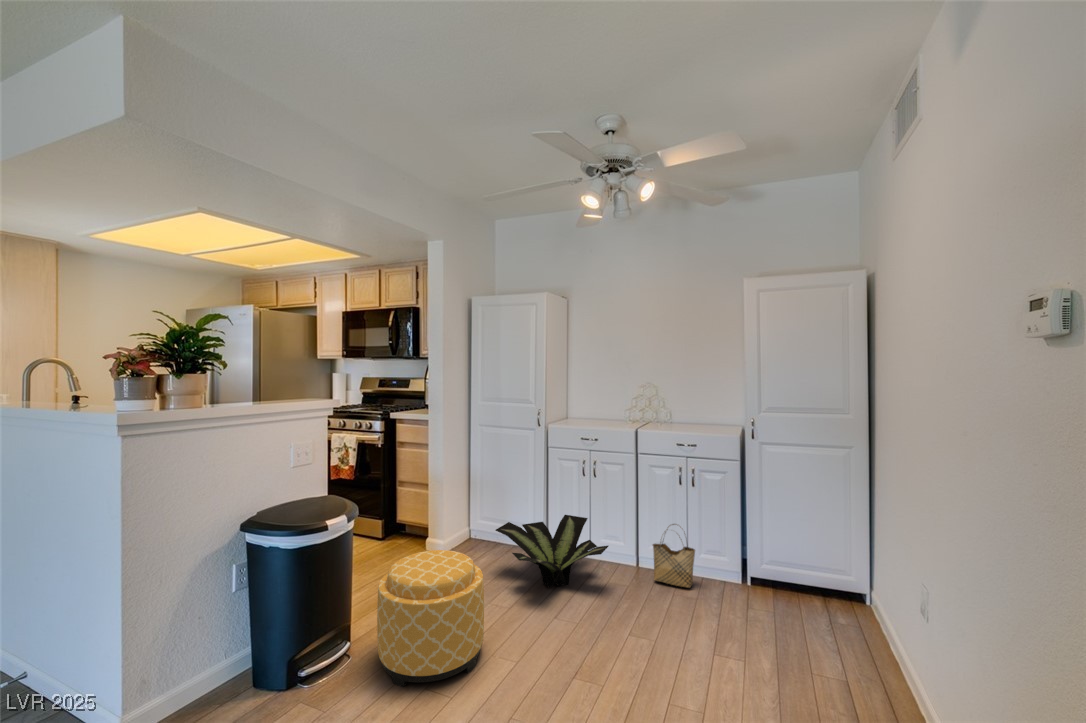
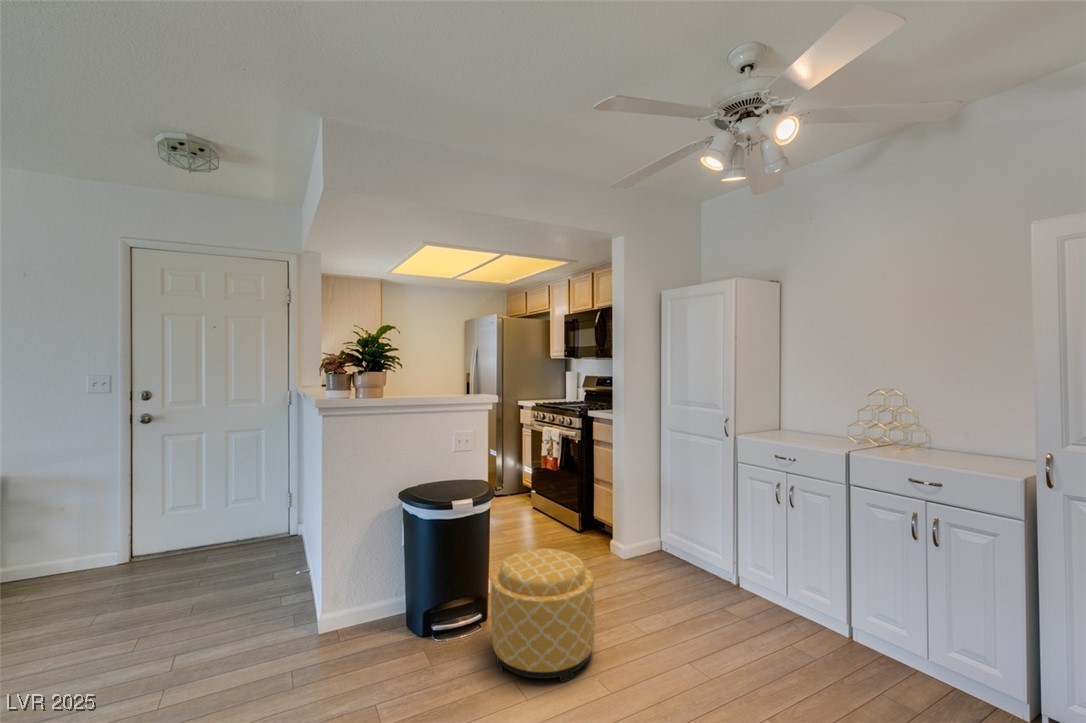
potted plant: present [496,515,608,588] -> none [656,541,788,633]
woven basket: present [653,524,695,588] -> none [862,593,933,695]

